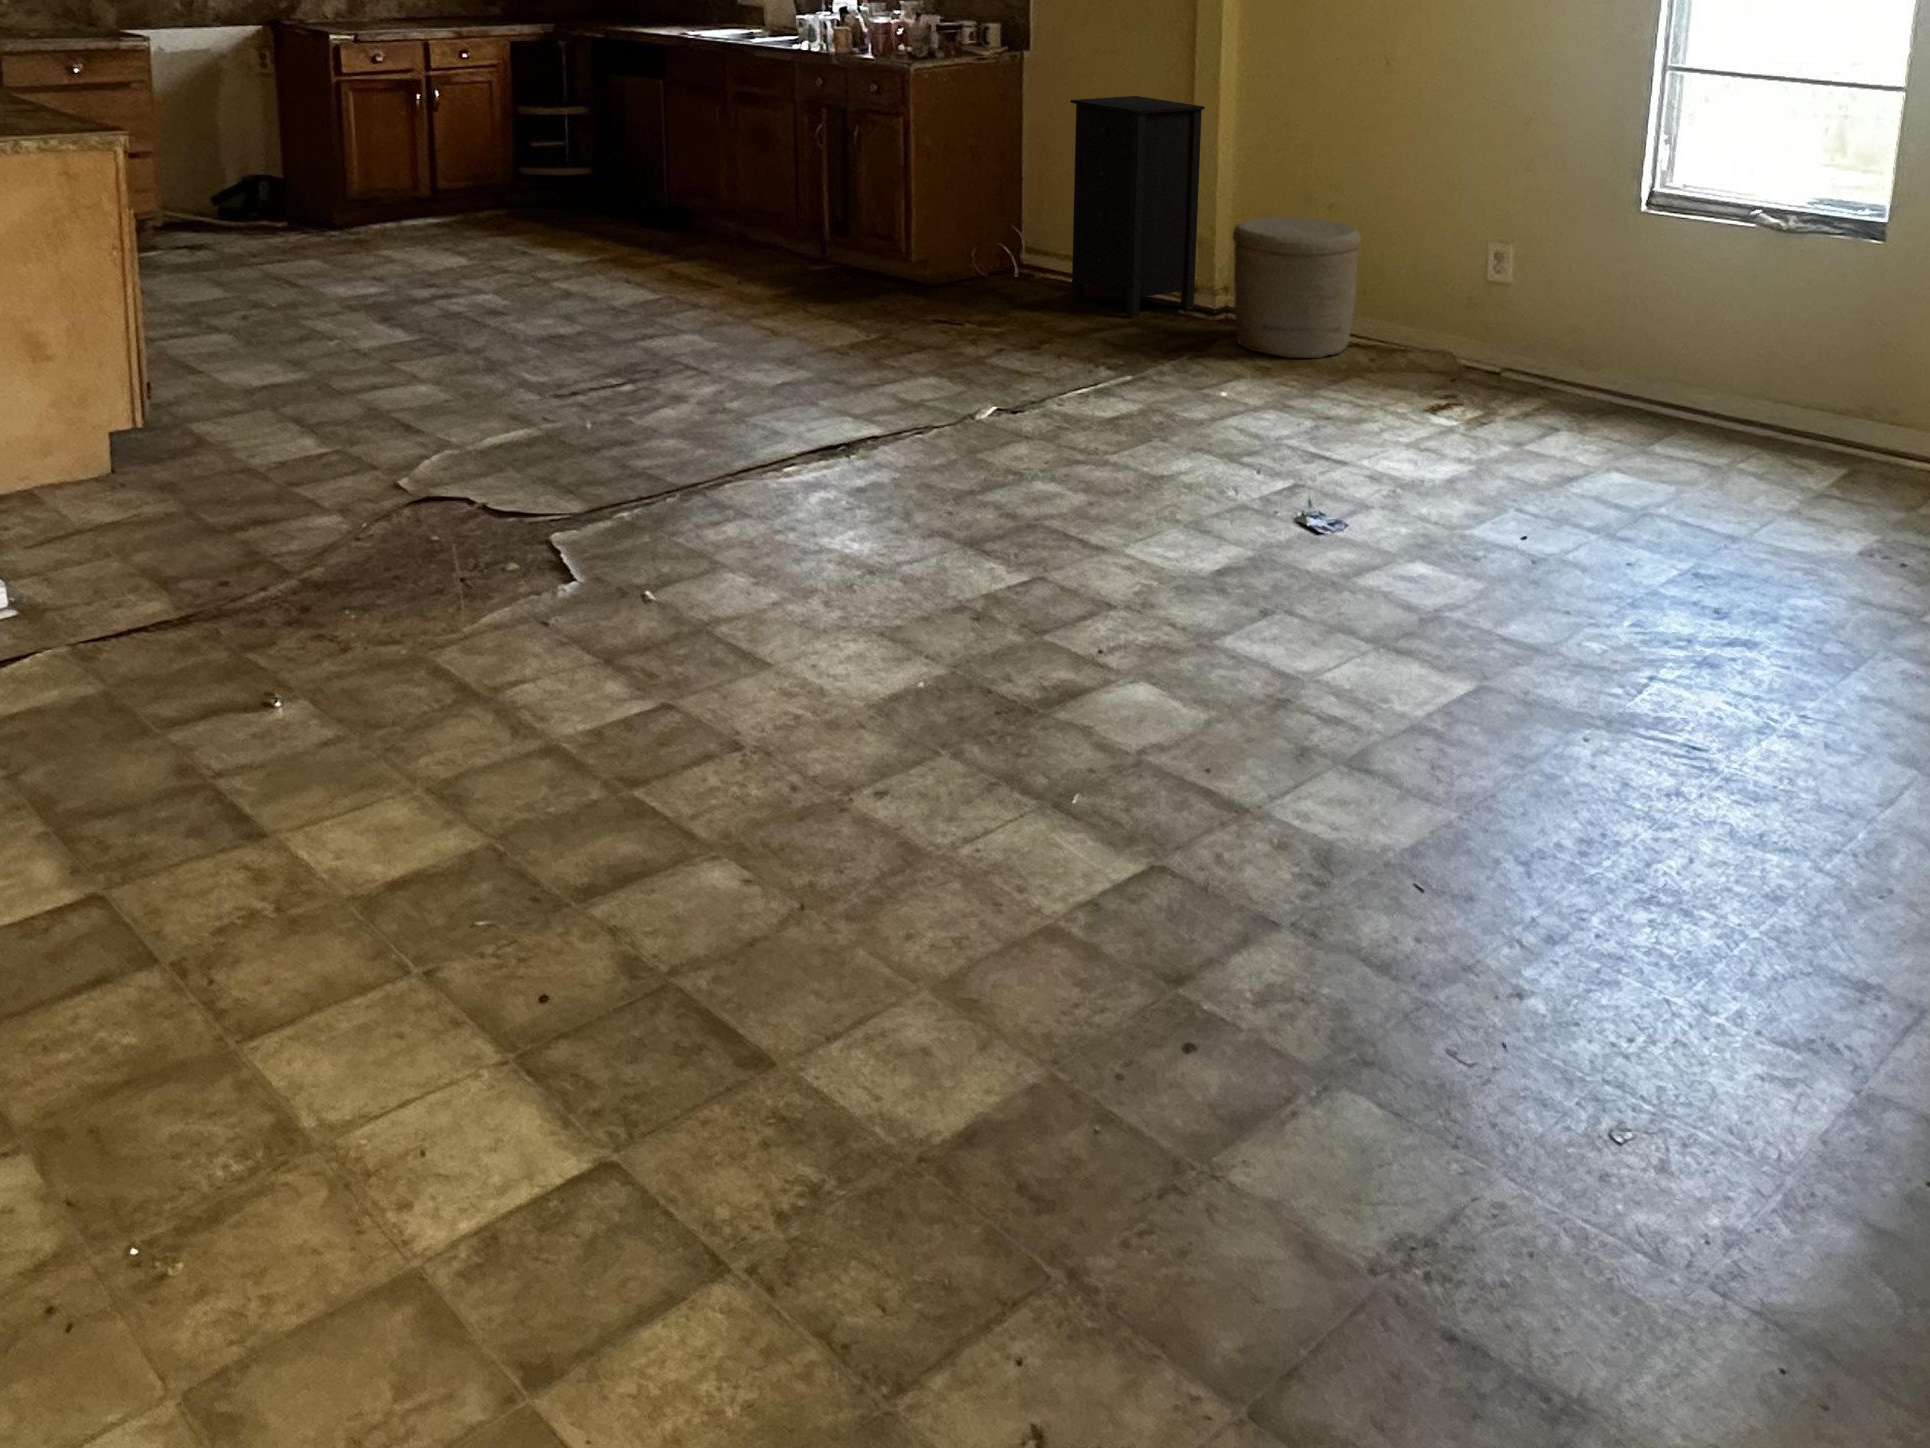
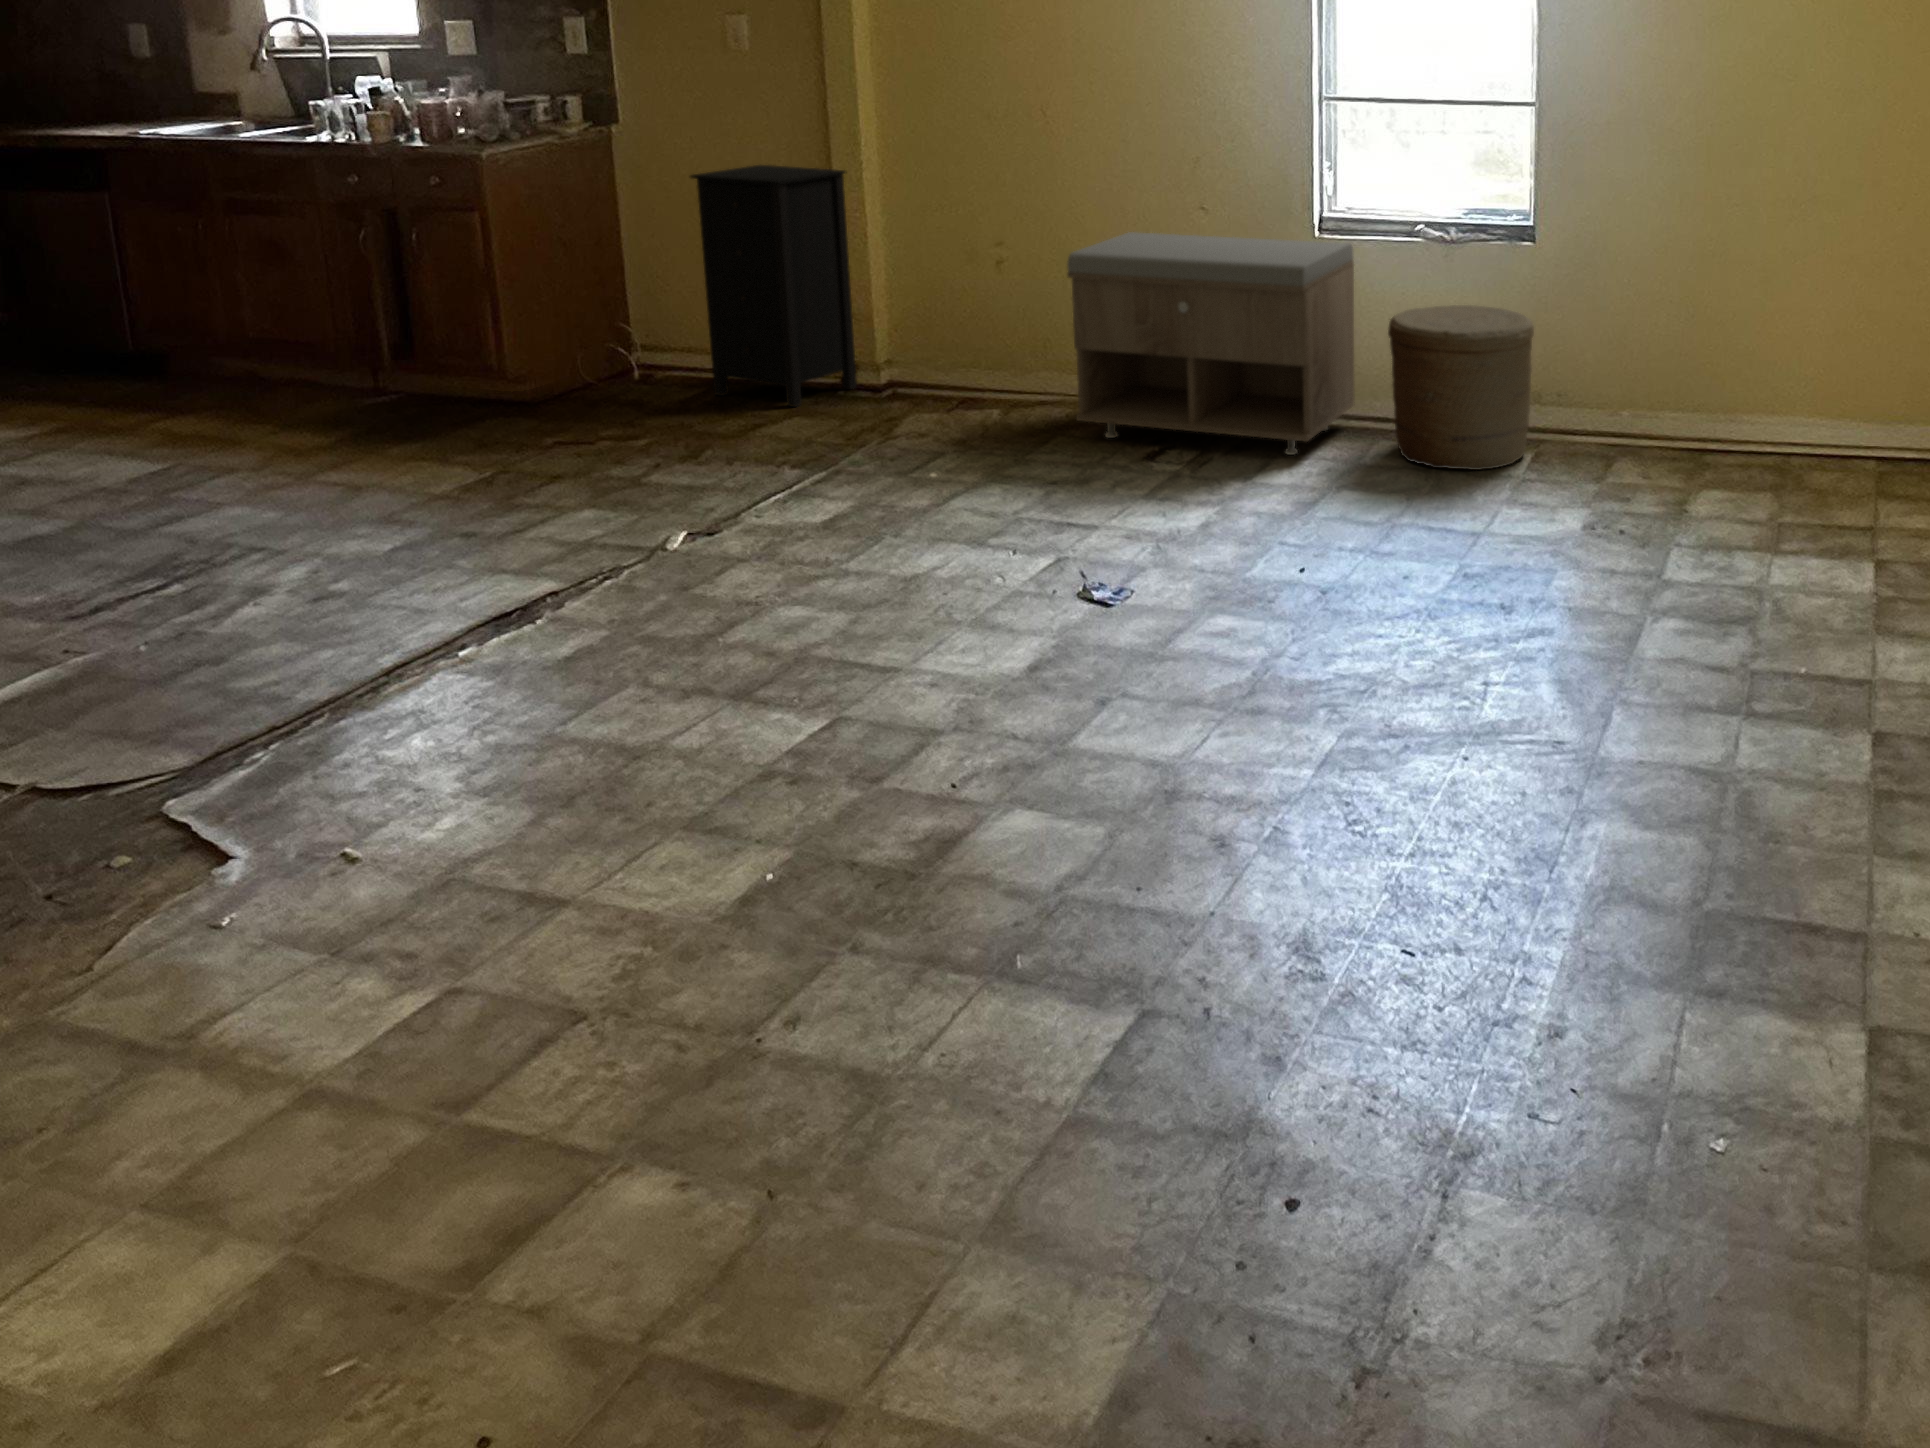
storage bench: none [1368,188,1677,429] -> present [1067,232,1354,455]
woven basket: present [1232,217,1361,358] -> present [1388,305,1534,470]

